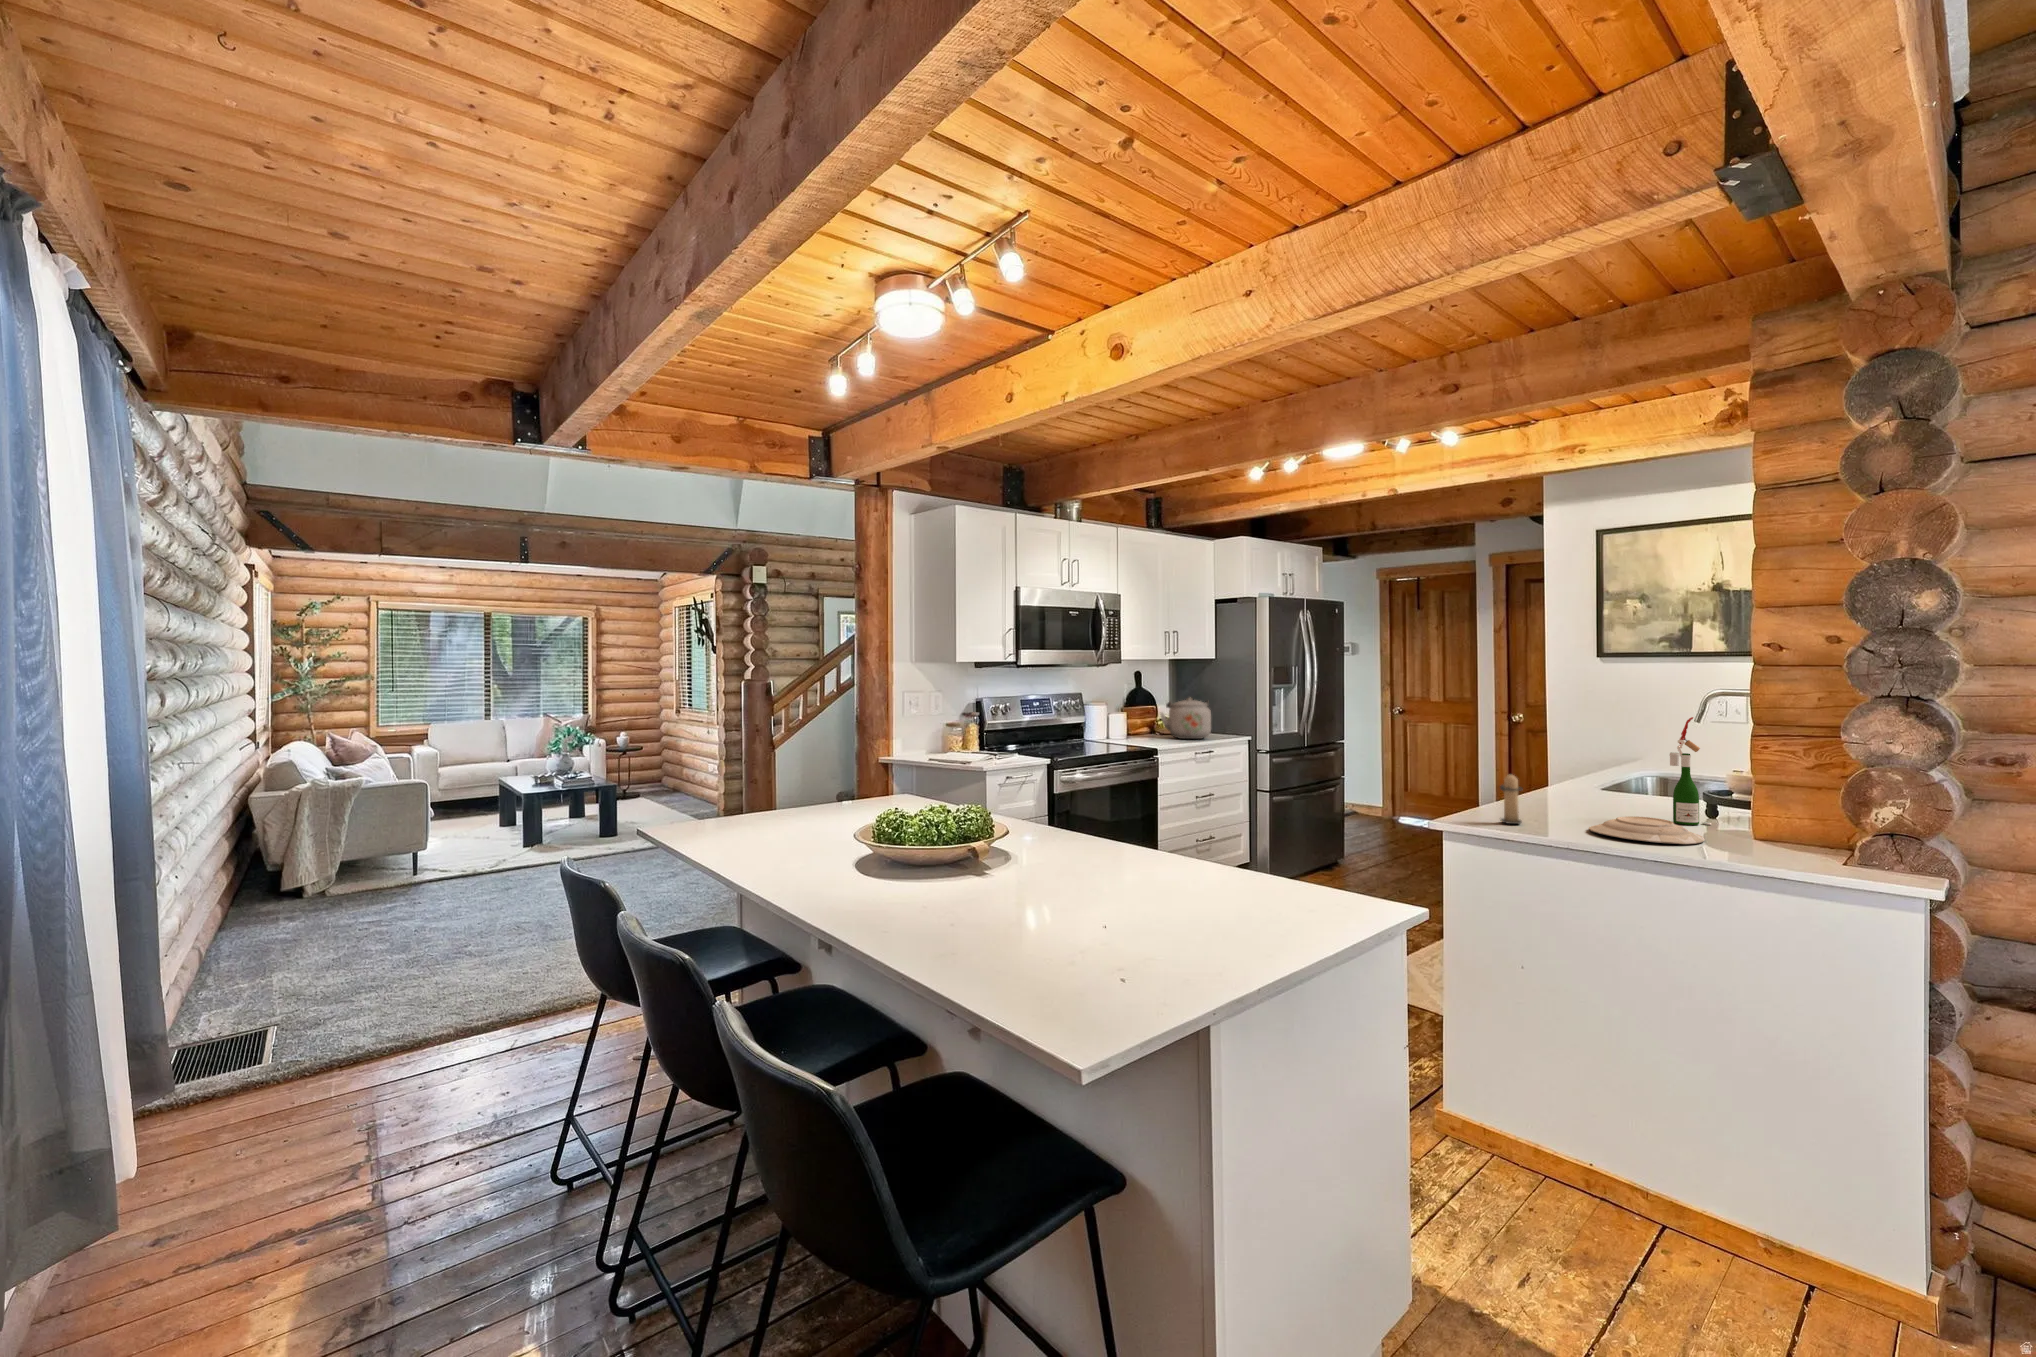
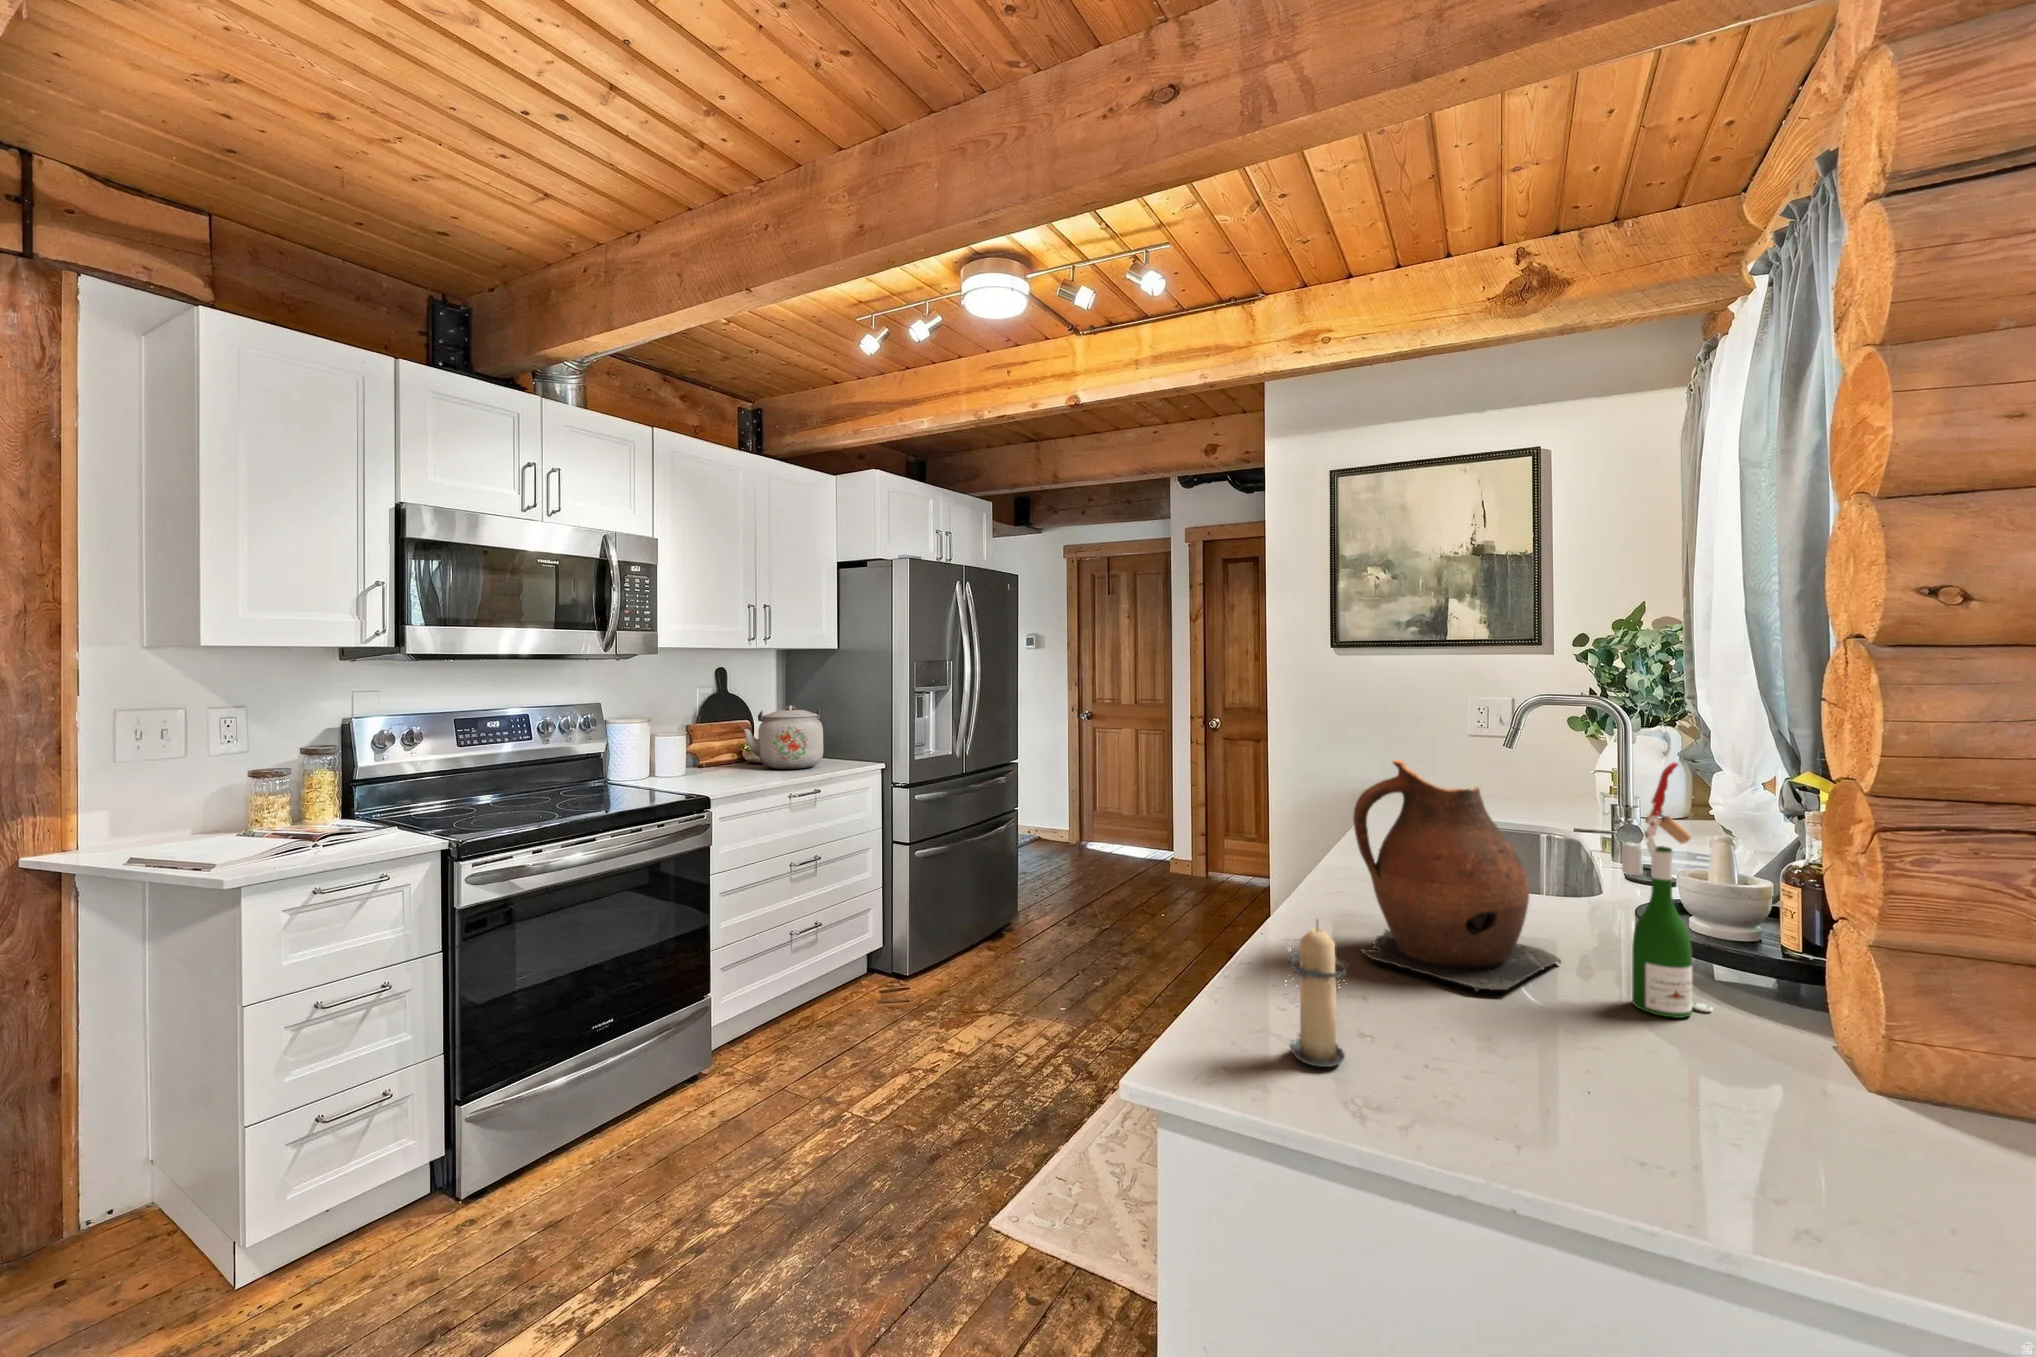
ceramic pitcher: none [1548,718,1654,816] -> present [1353,760,1561,992]
plate: present [1589,816,1705,844] -> none [1510,1035,1836,1173]

